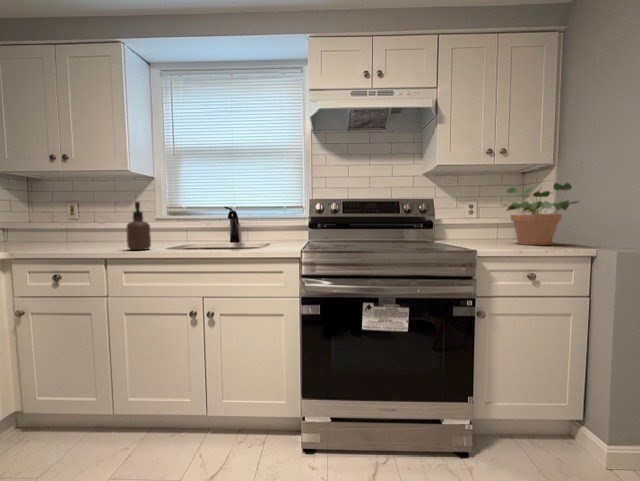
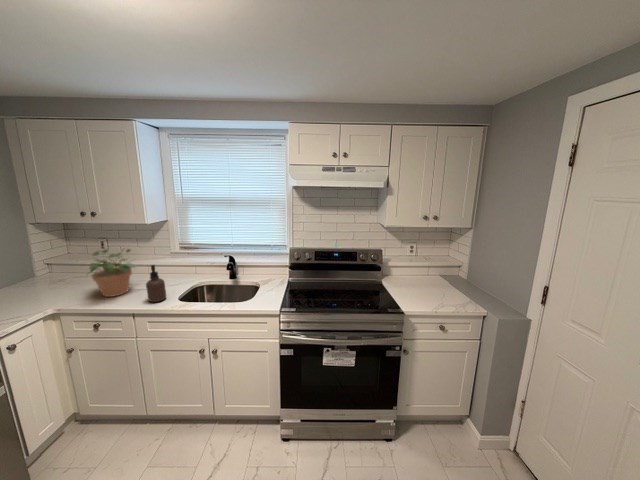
potted plant: present [502,183,578,245] -> present [89,249,135,297]

